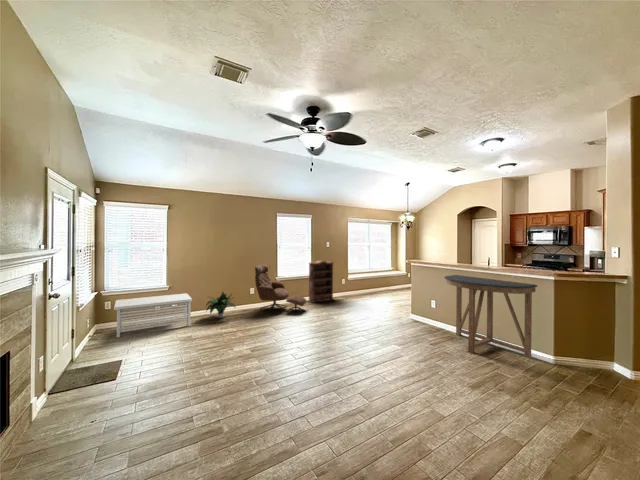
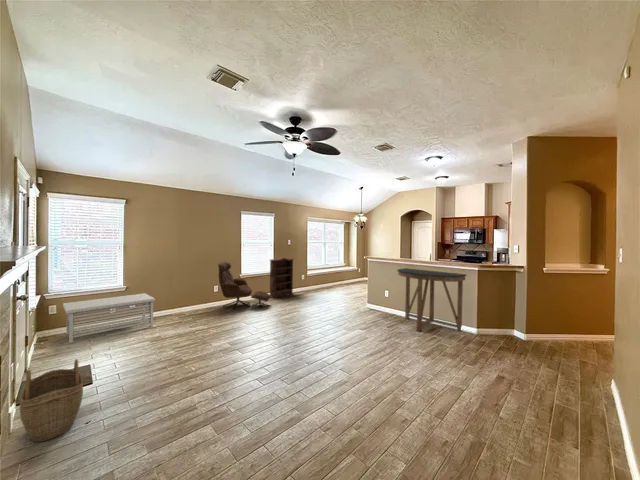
potted plant: present [206,292,235,318] -> none [167,290,201,317]
woven basket: none [28,359,91,438] -> present [20,359,83,442]

